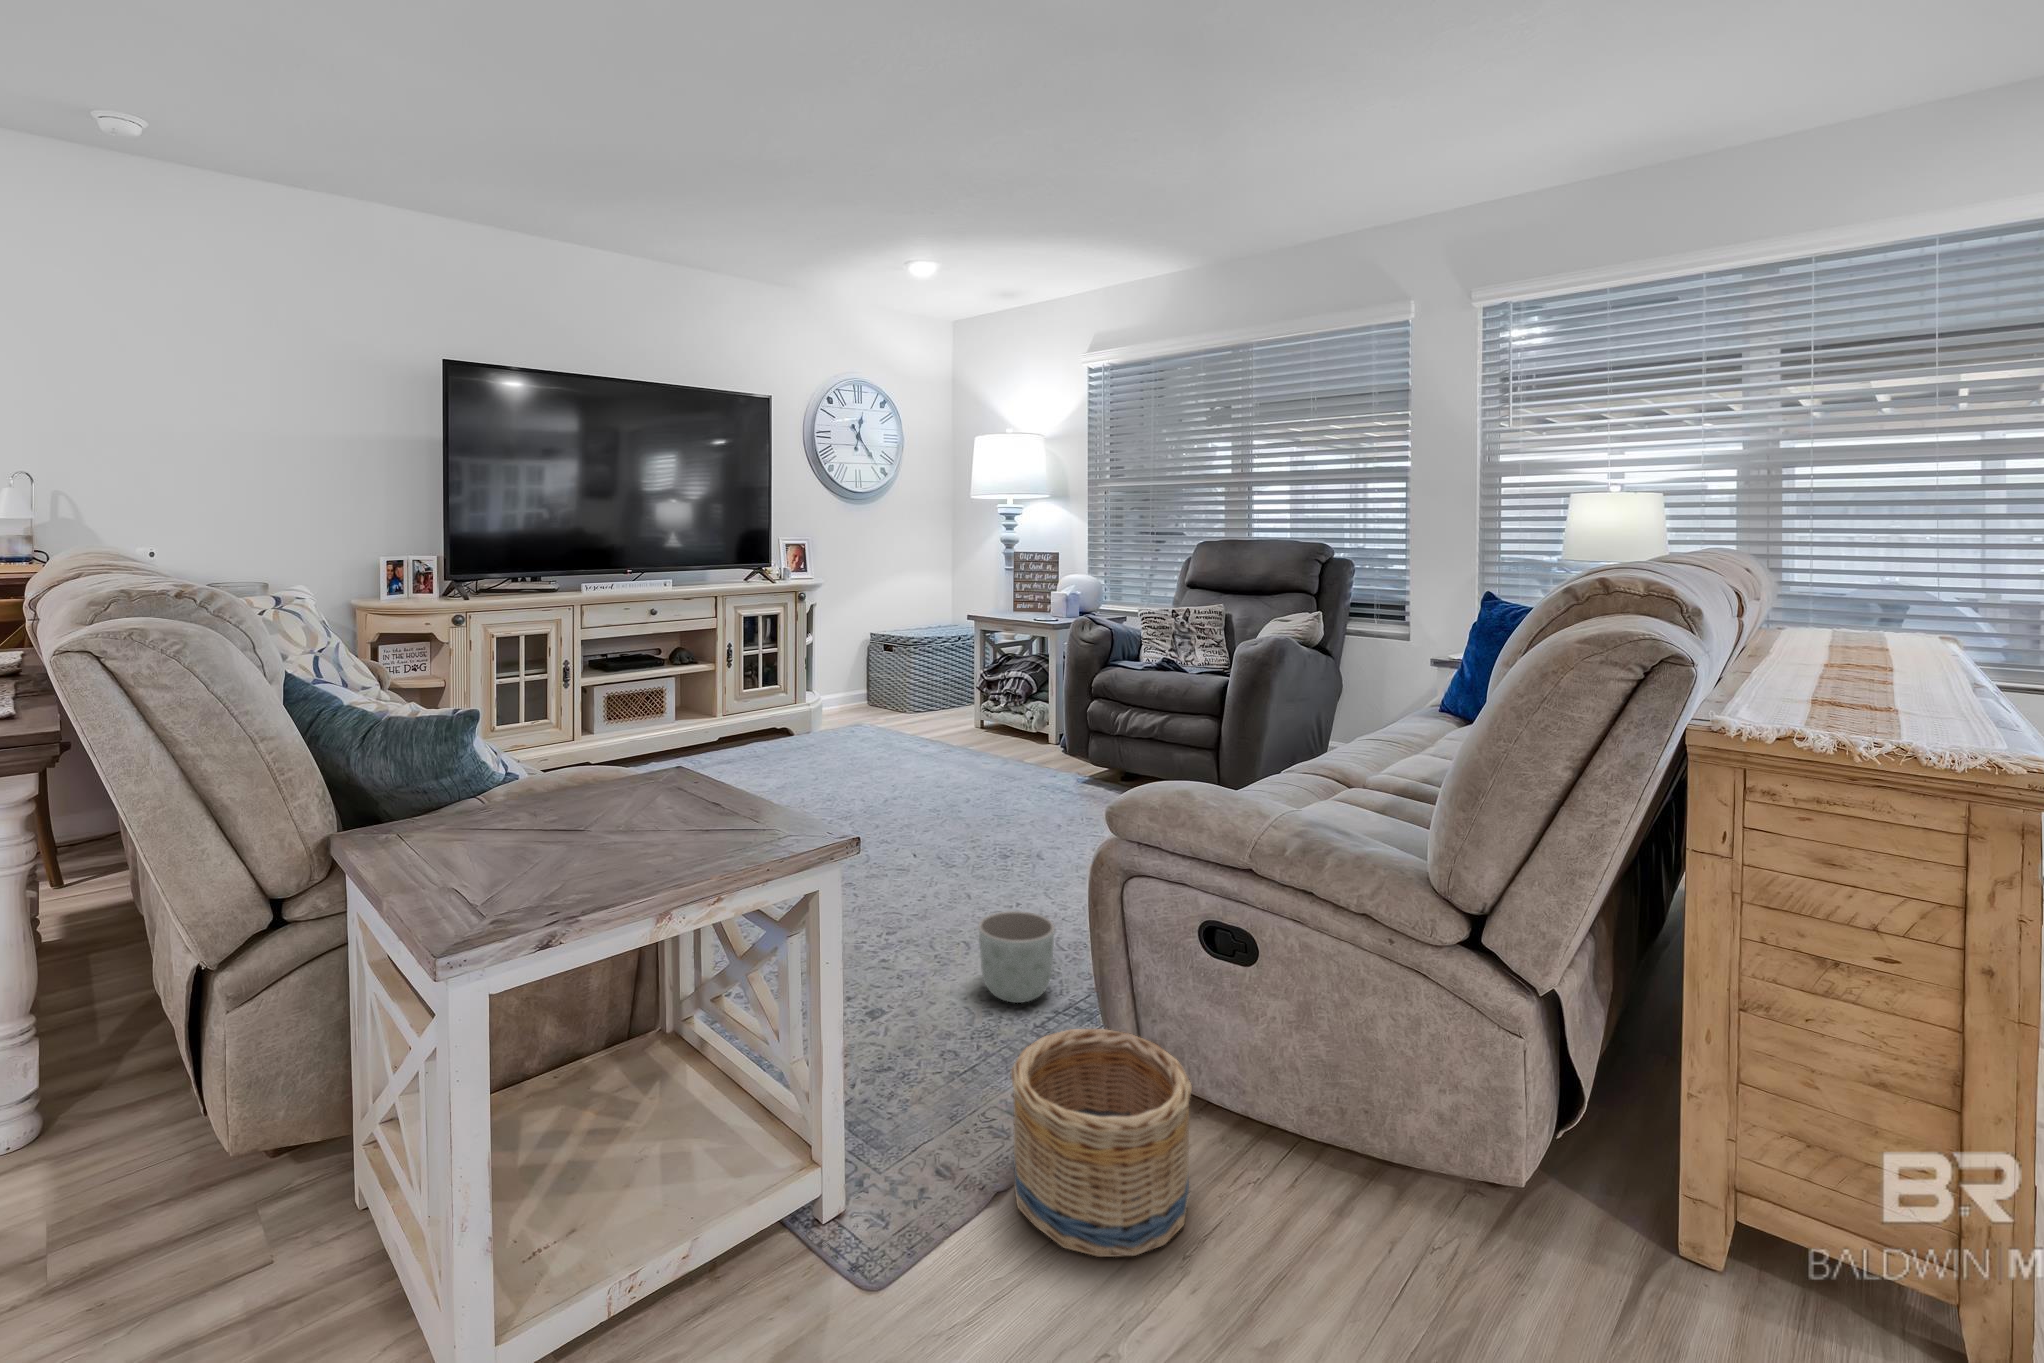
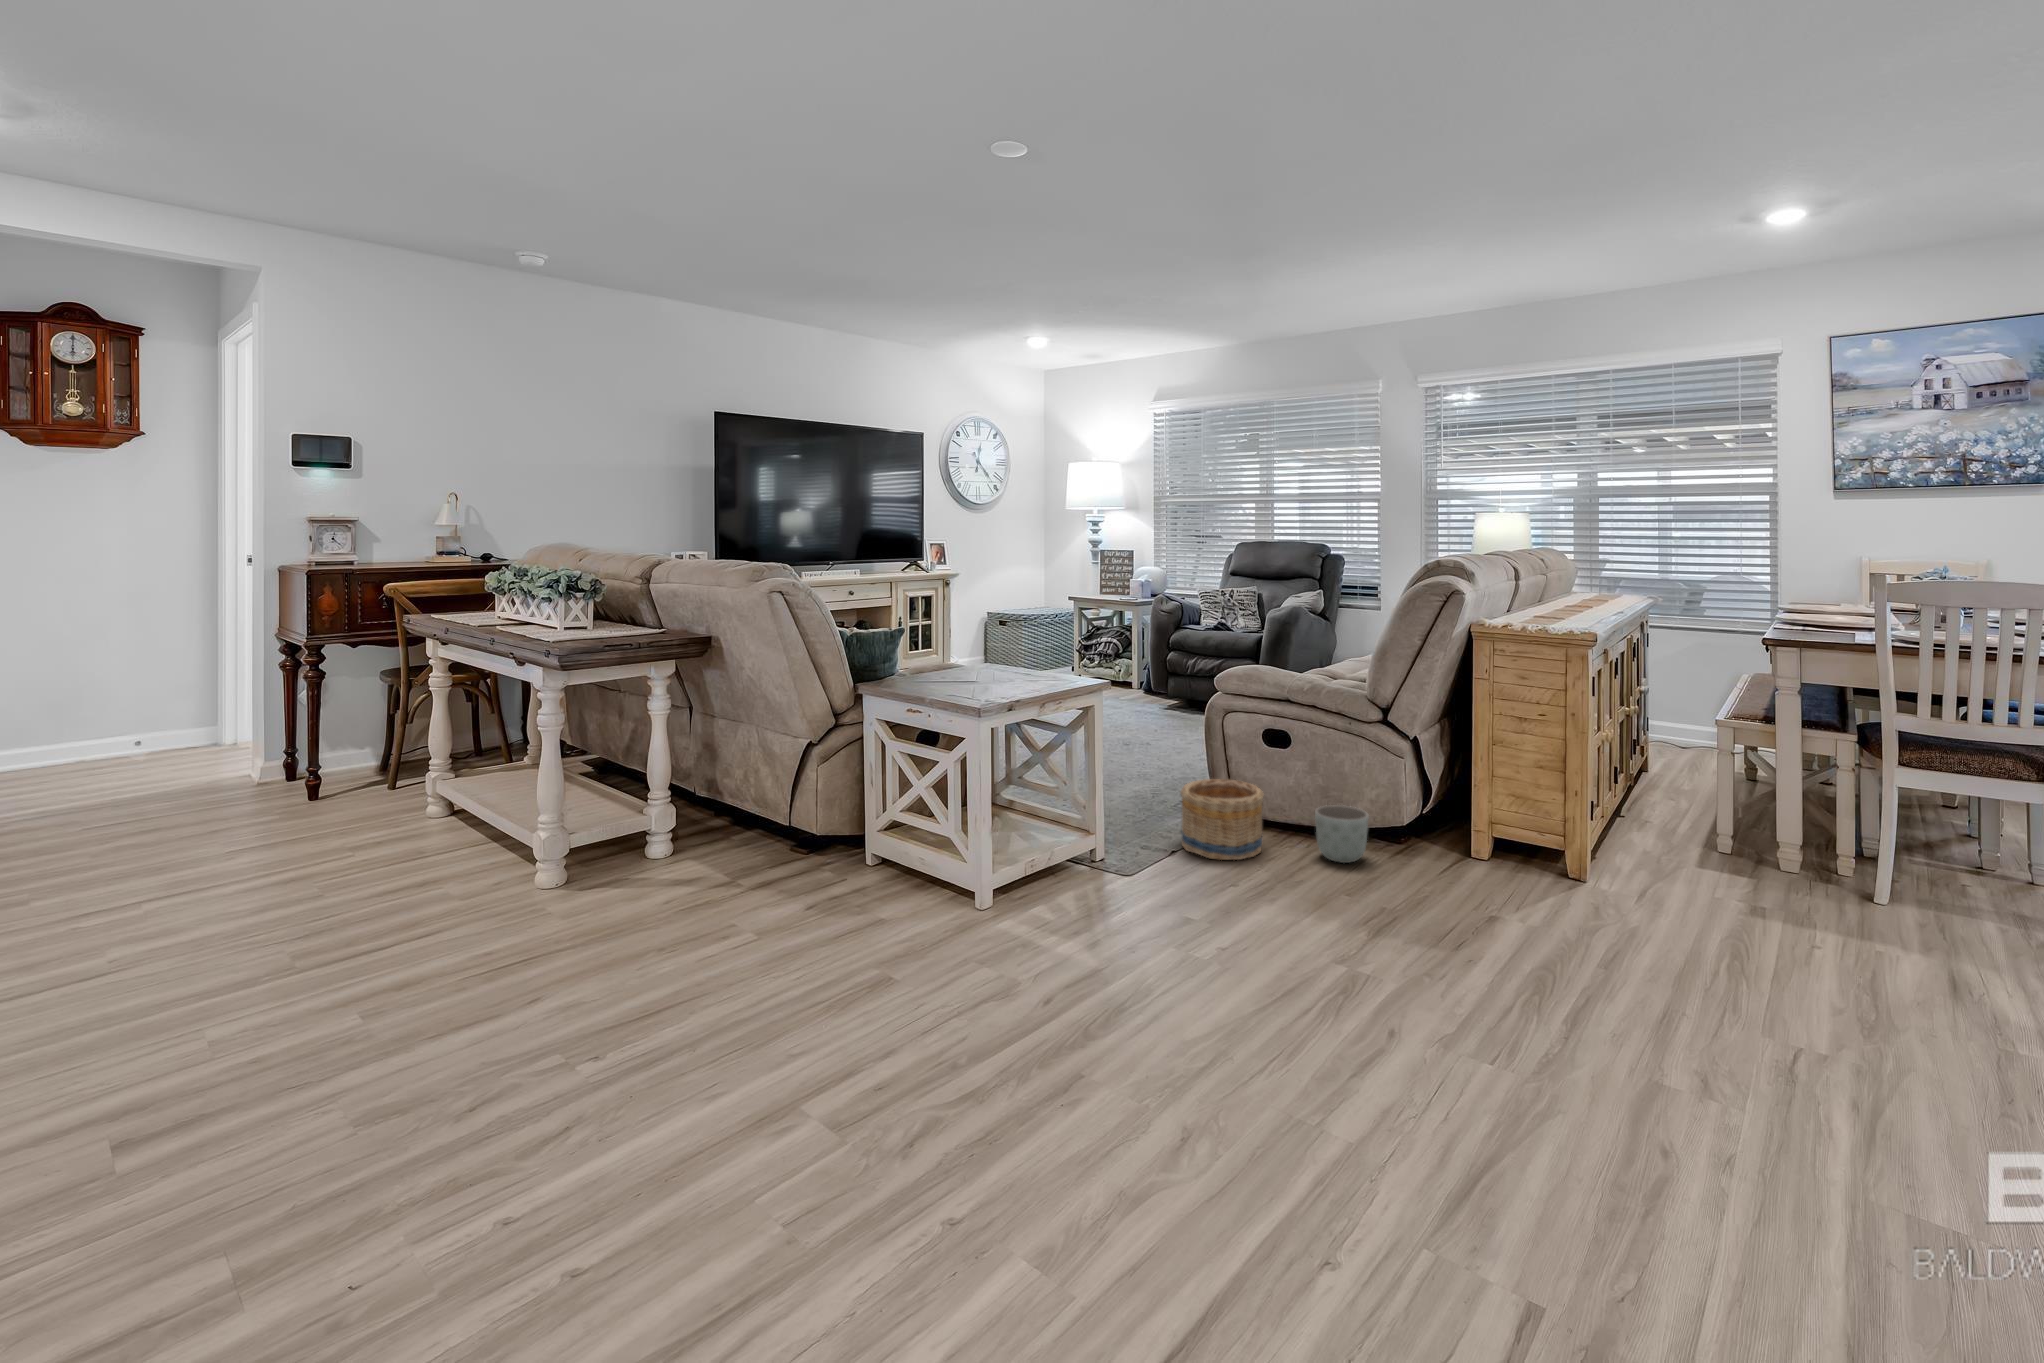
planter: present [978,911,1055,1003] -> present [1315,805,1369,863]

